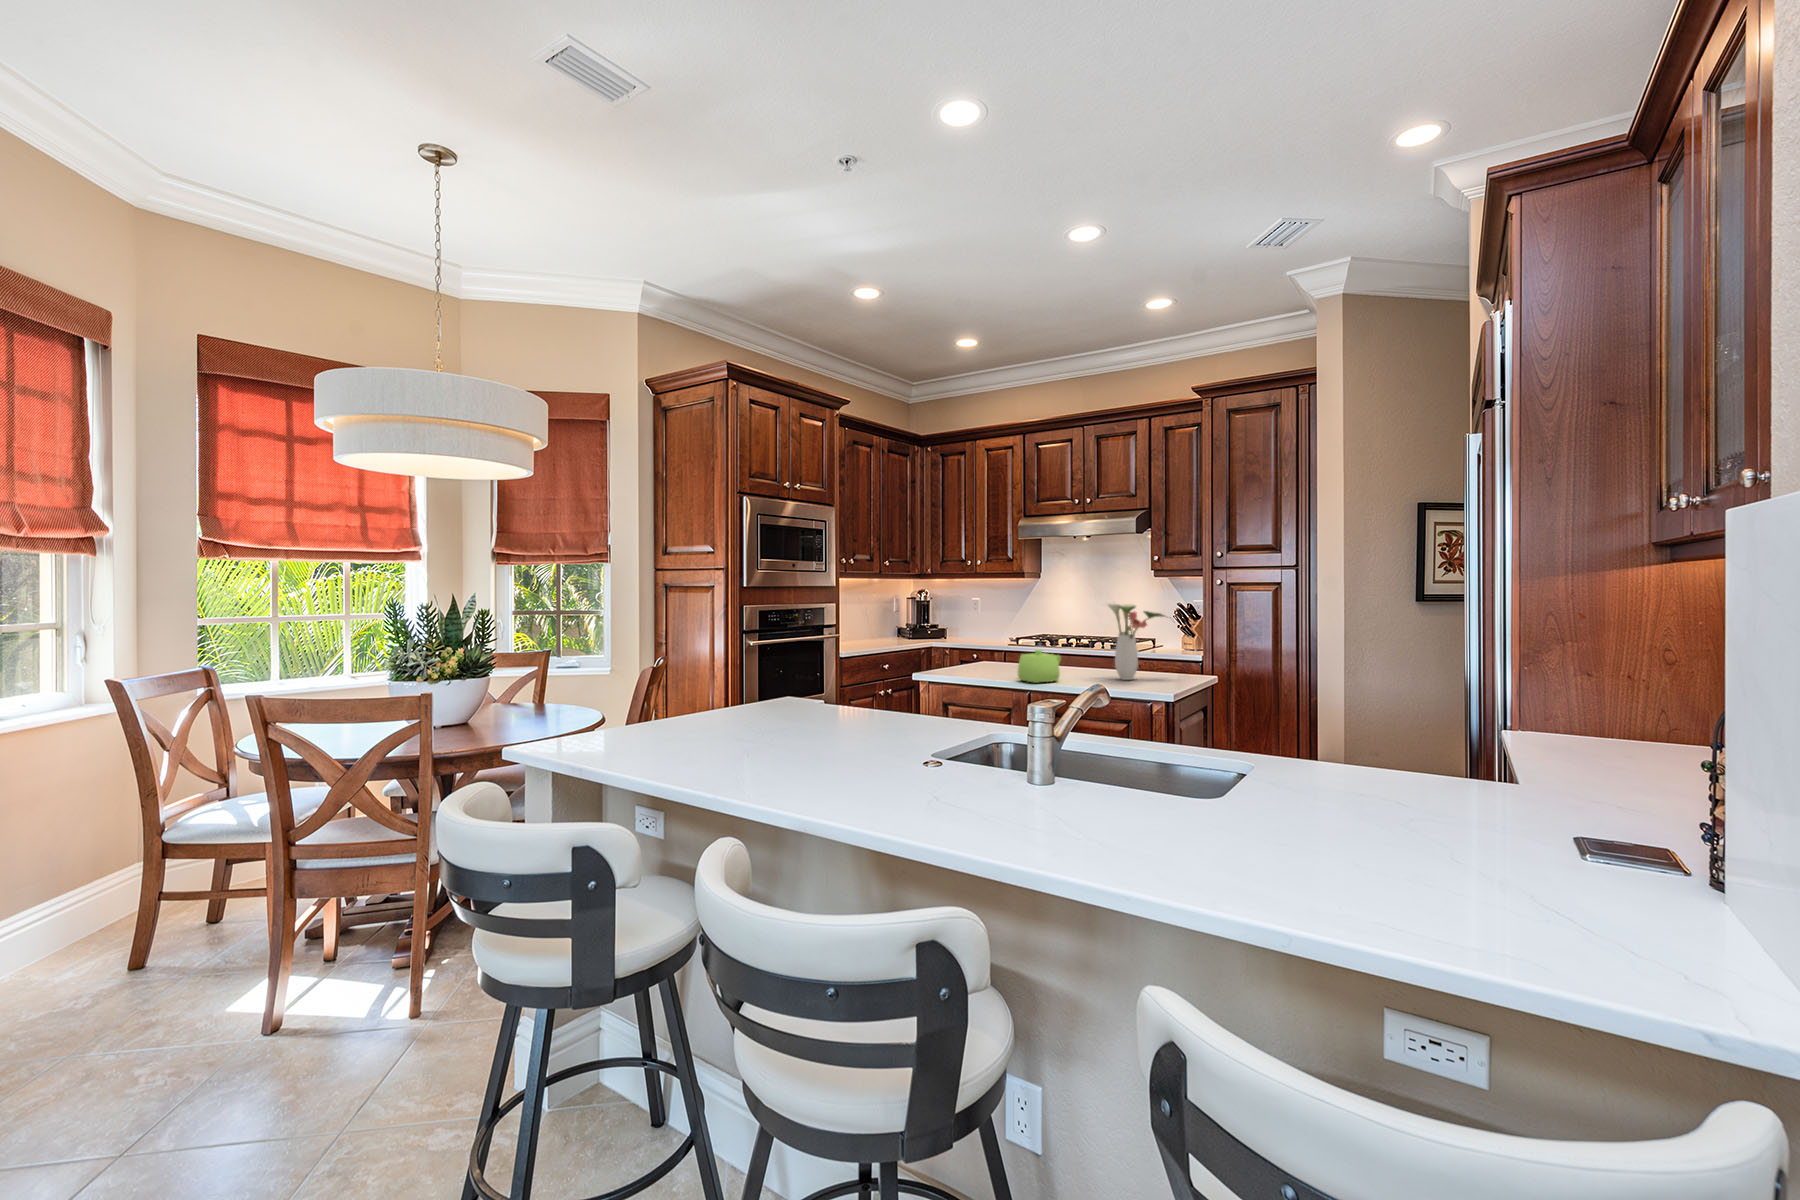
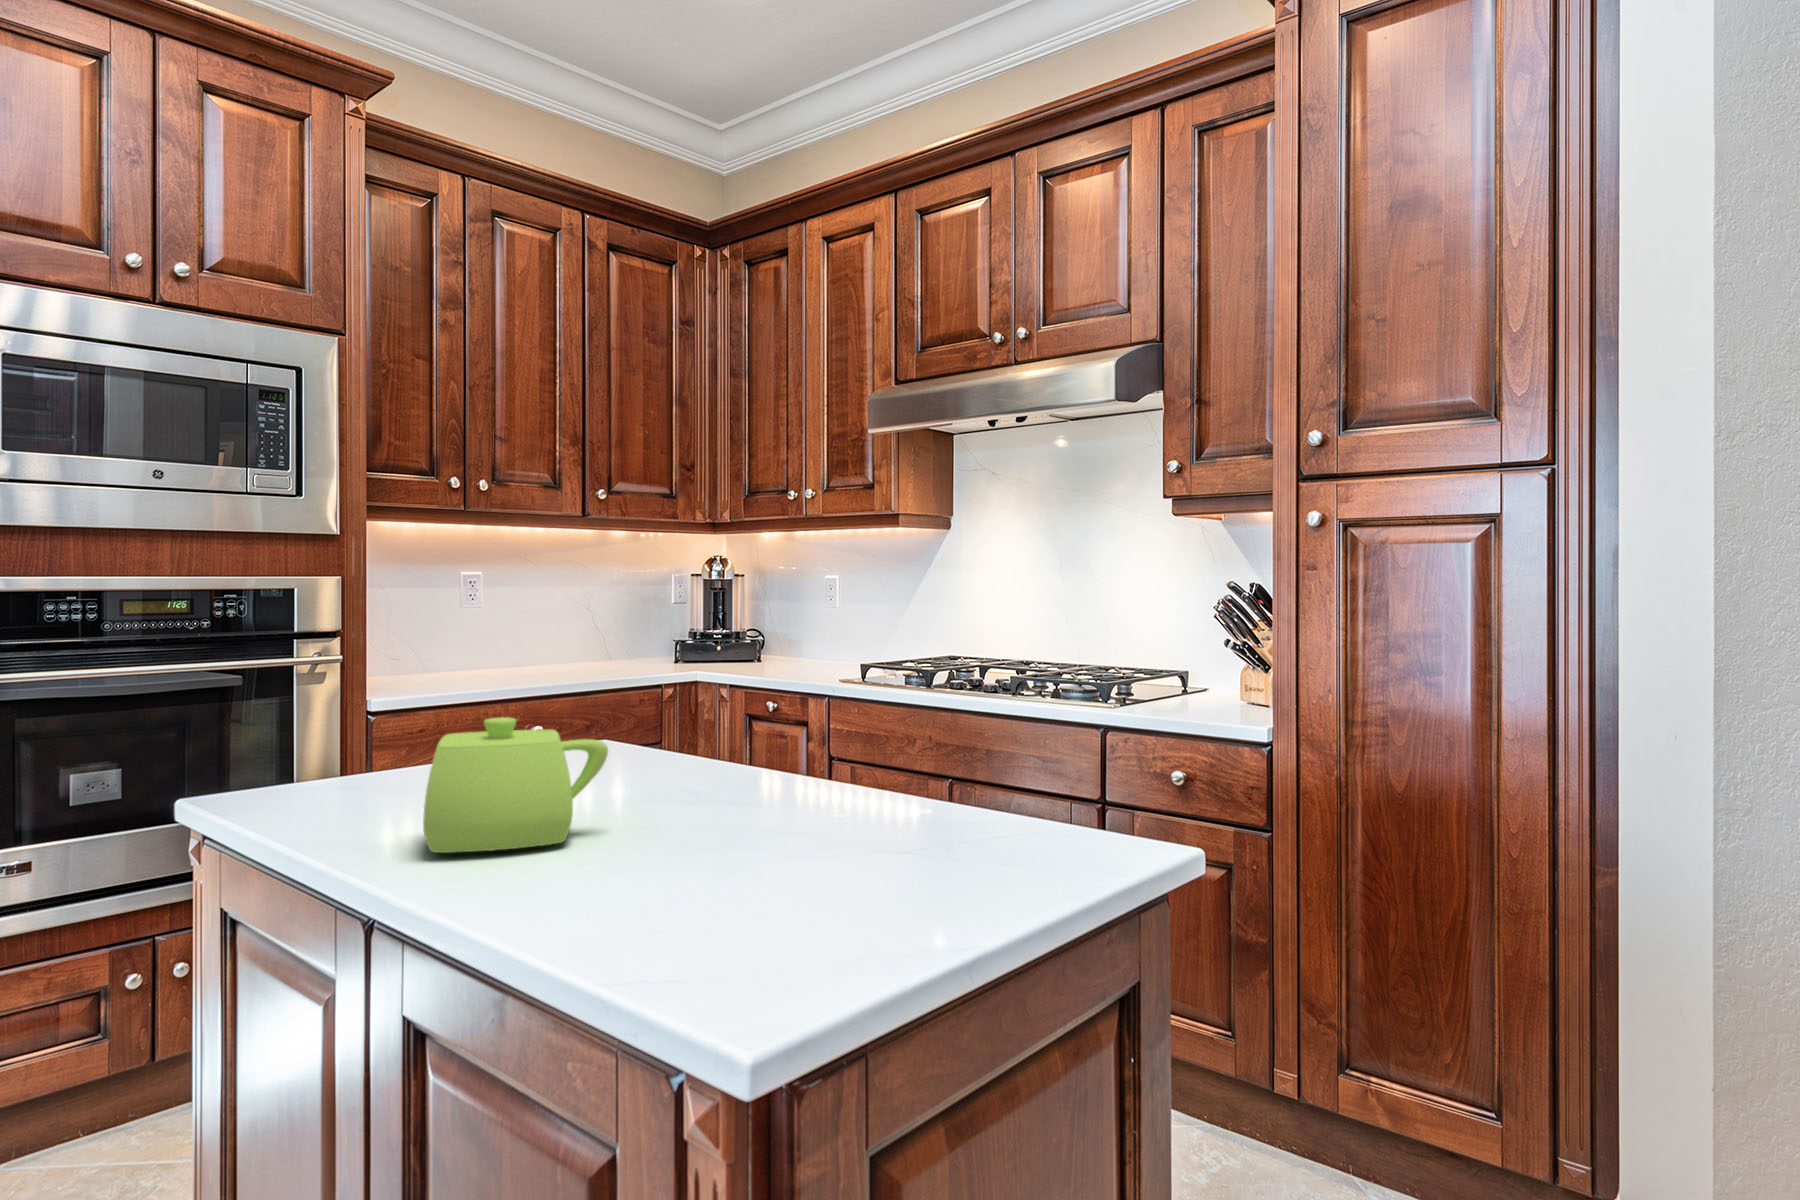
flower arrangement: present [1103,603,1171,680] -> none [744,535,1026,849]

